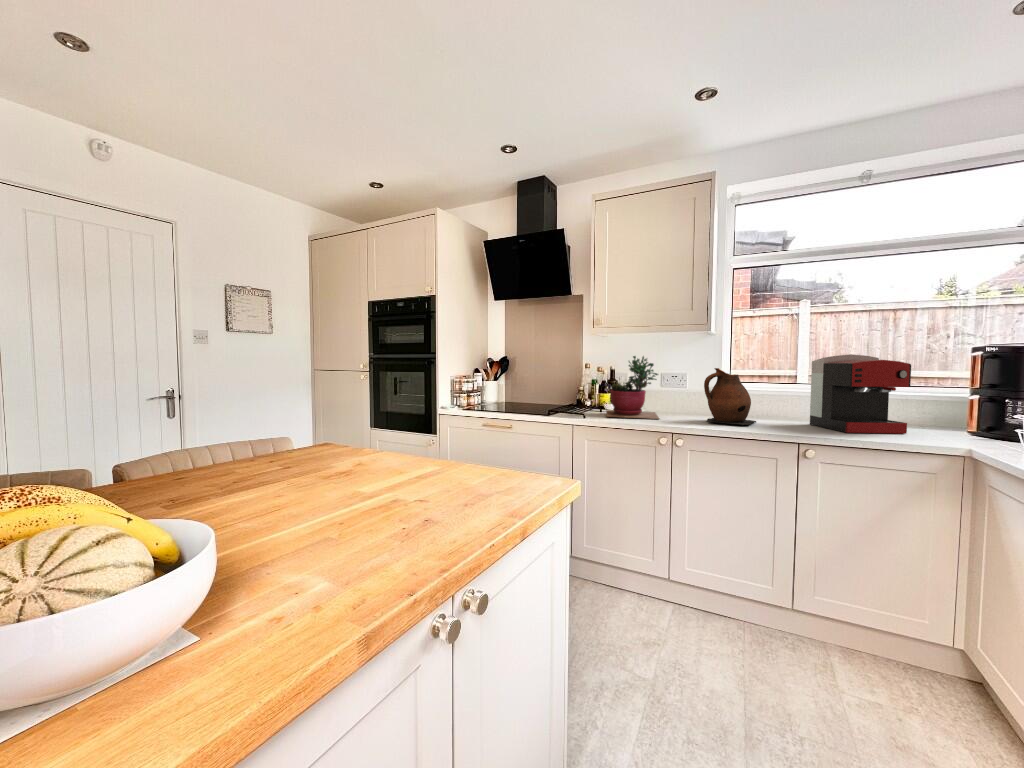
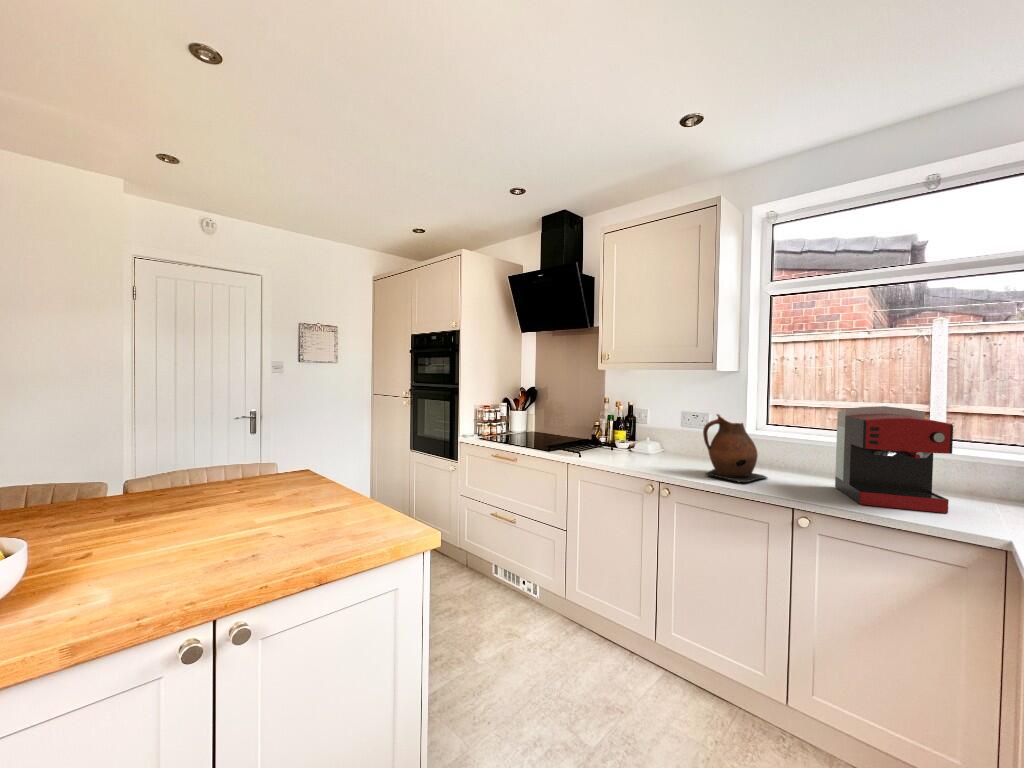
succulent plant: present [606,356,659,419] -> none [603,394,667,466]

